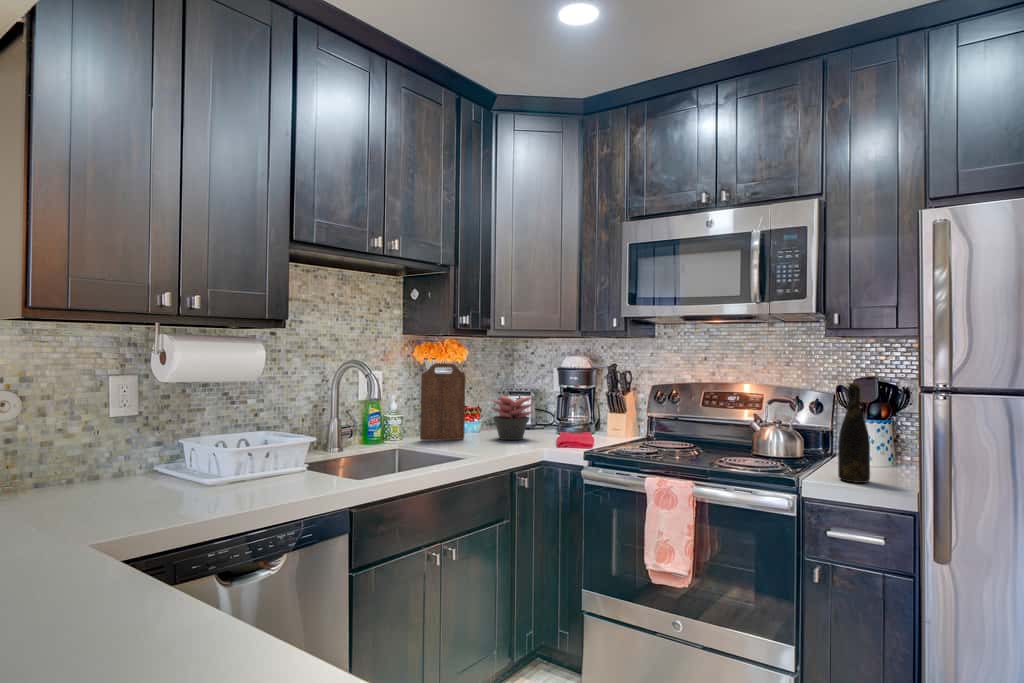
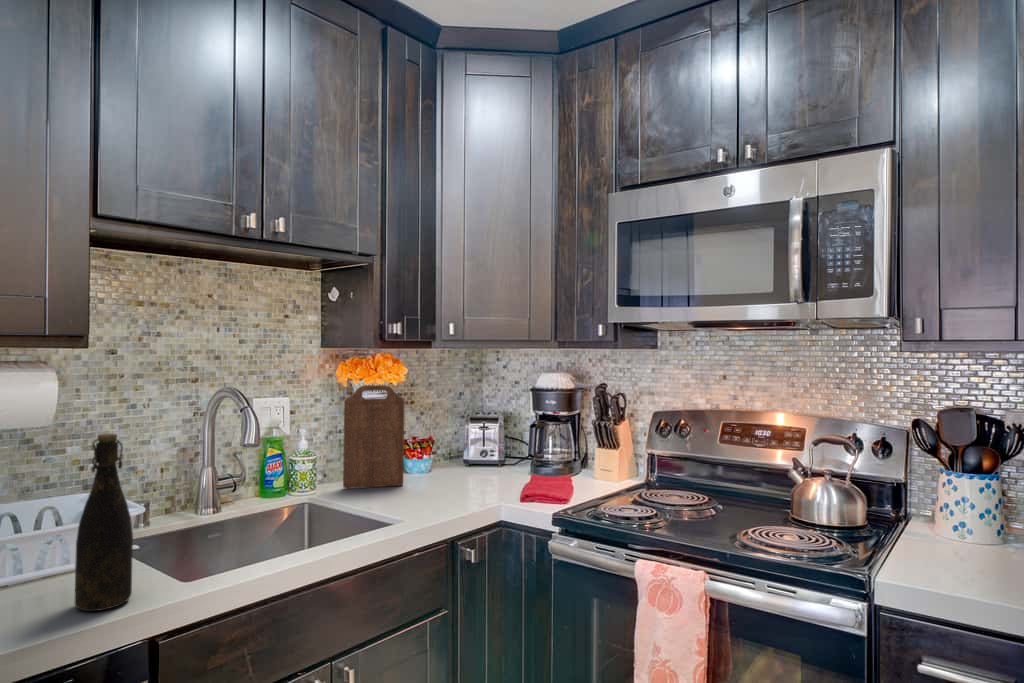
bottle: present [838,383,870,483] -> present [74,434,133,611]
succulent plant: present [492,395,532,440] -> none [439,425,495,487]

